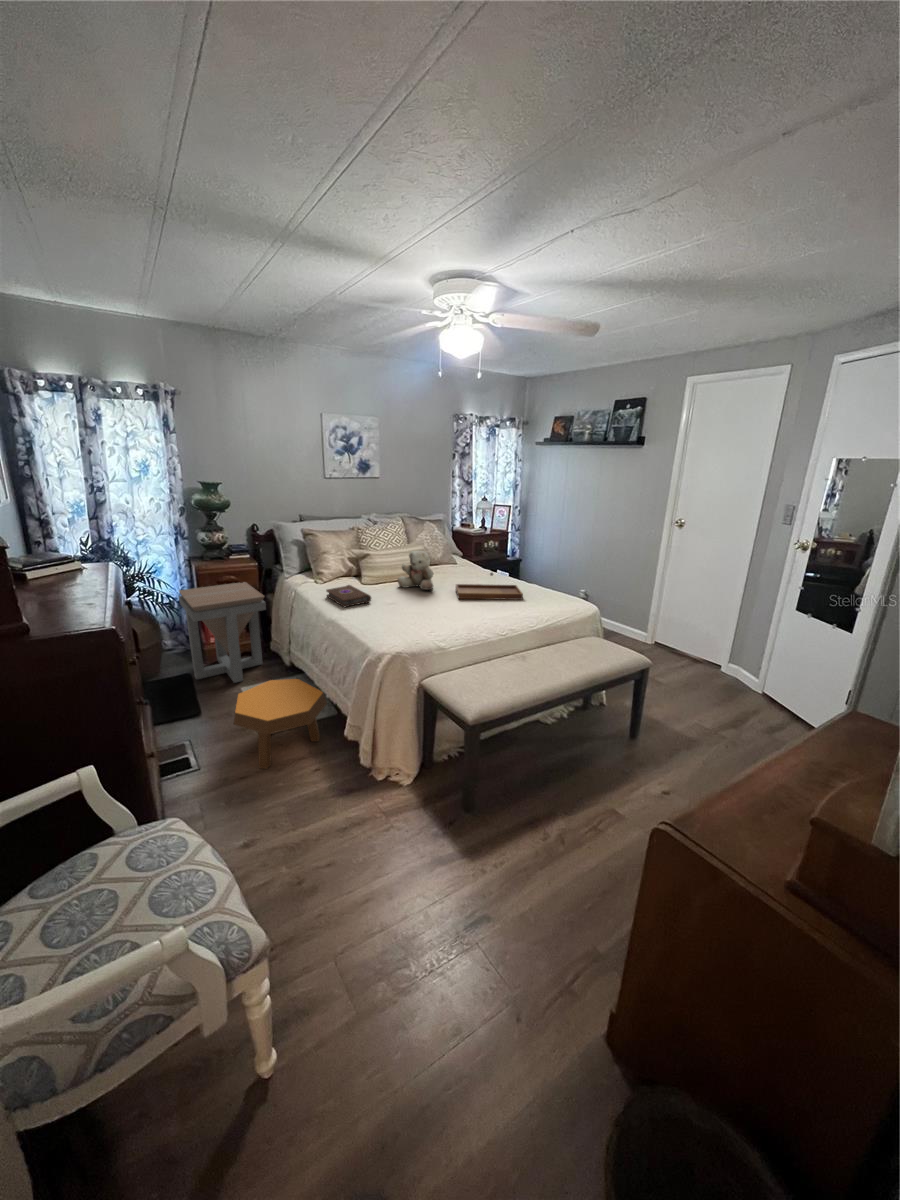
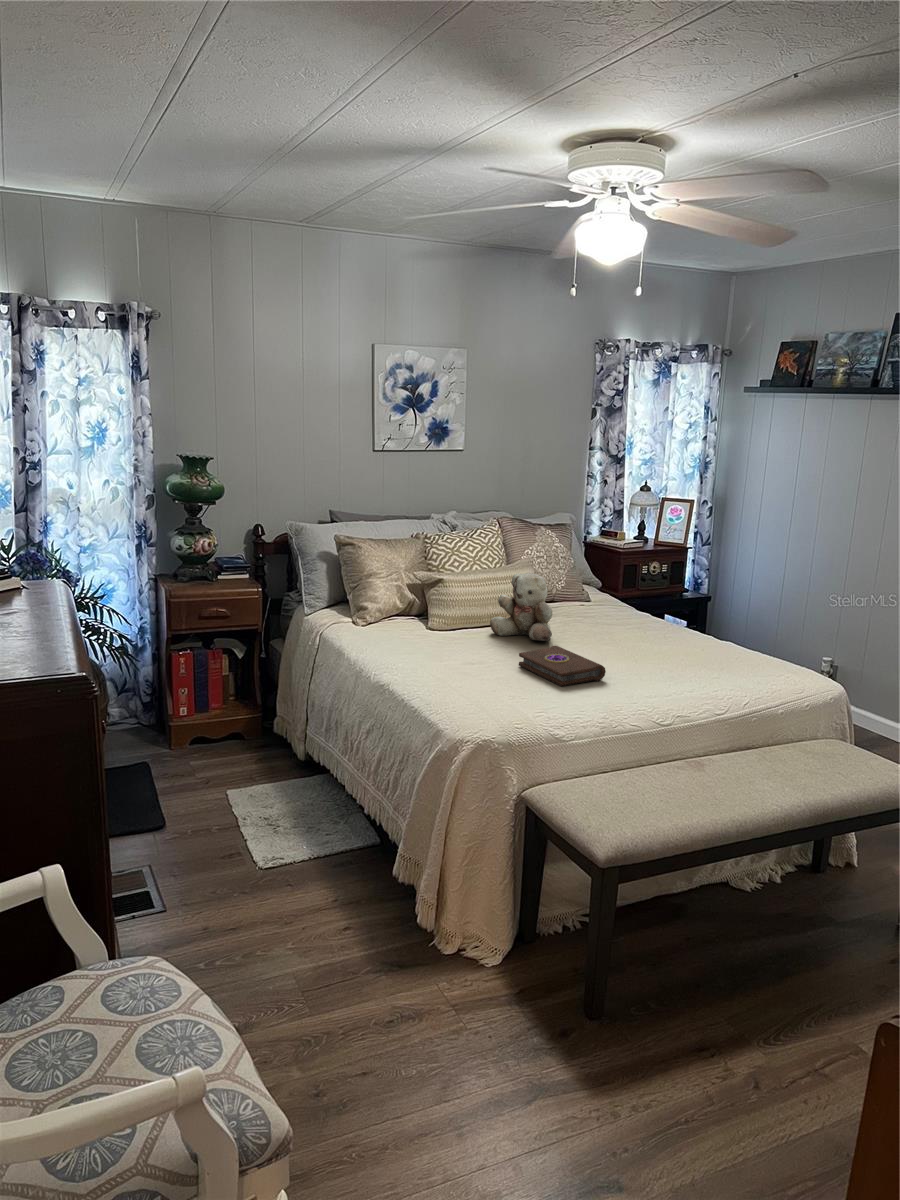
tray: present [456,572,523,600] -> none [590,614,711,664]
side table: present [179,582,266,683] -> none [137,617,272,783]
book: present [326,585,371,607] -> present [519,646,606,687]
footstool: present [234,679,327,769] -> none [221,778,369,922]

